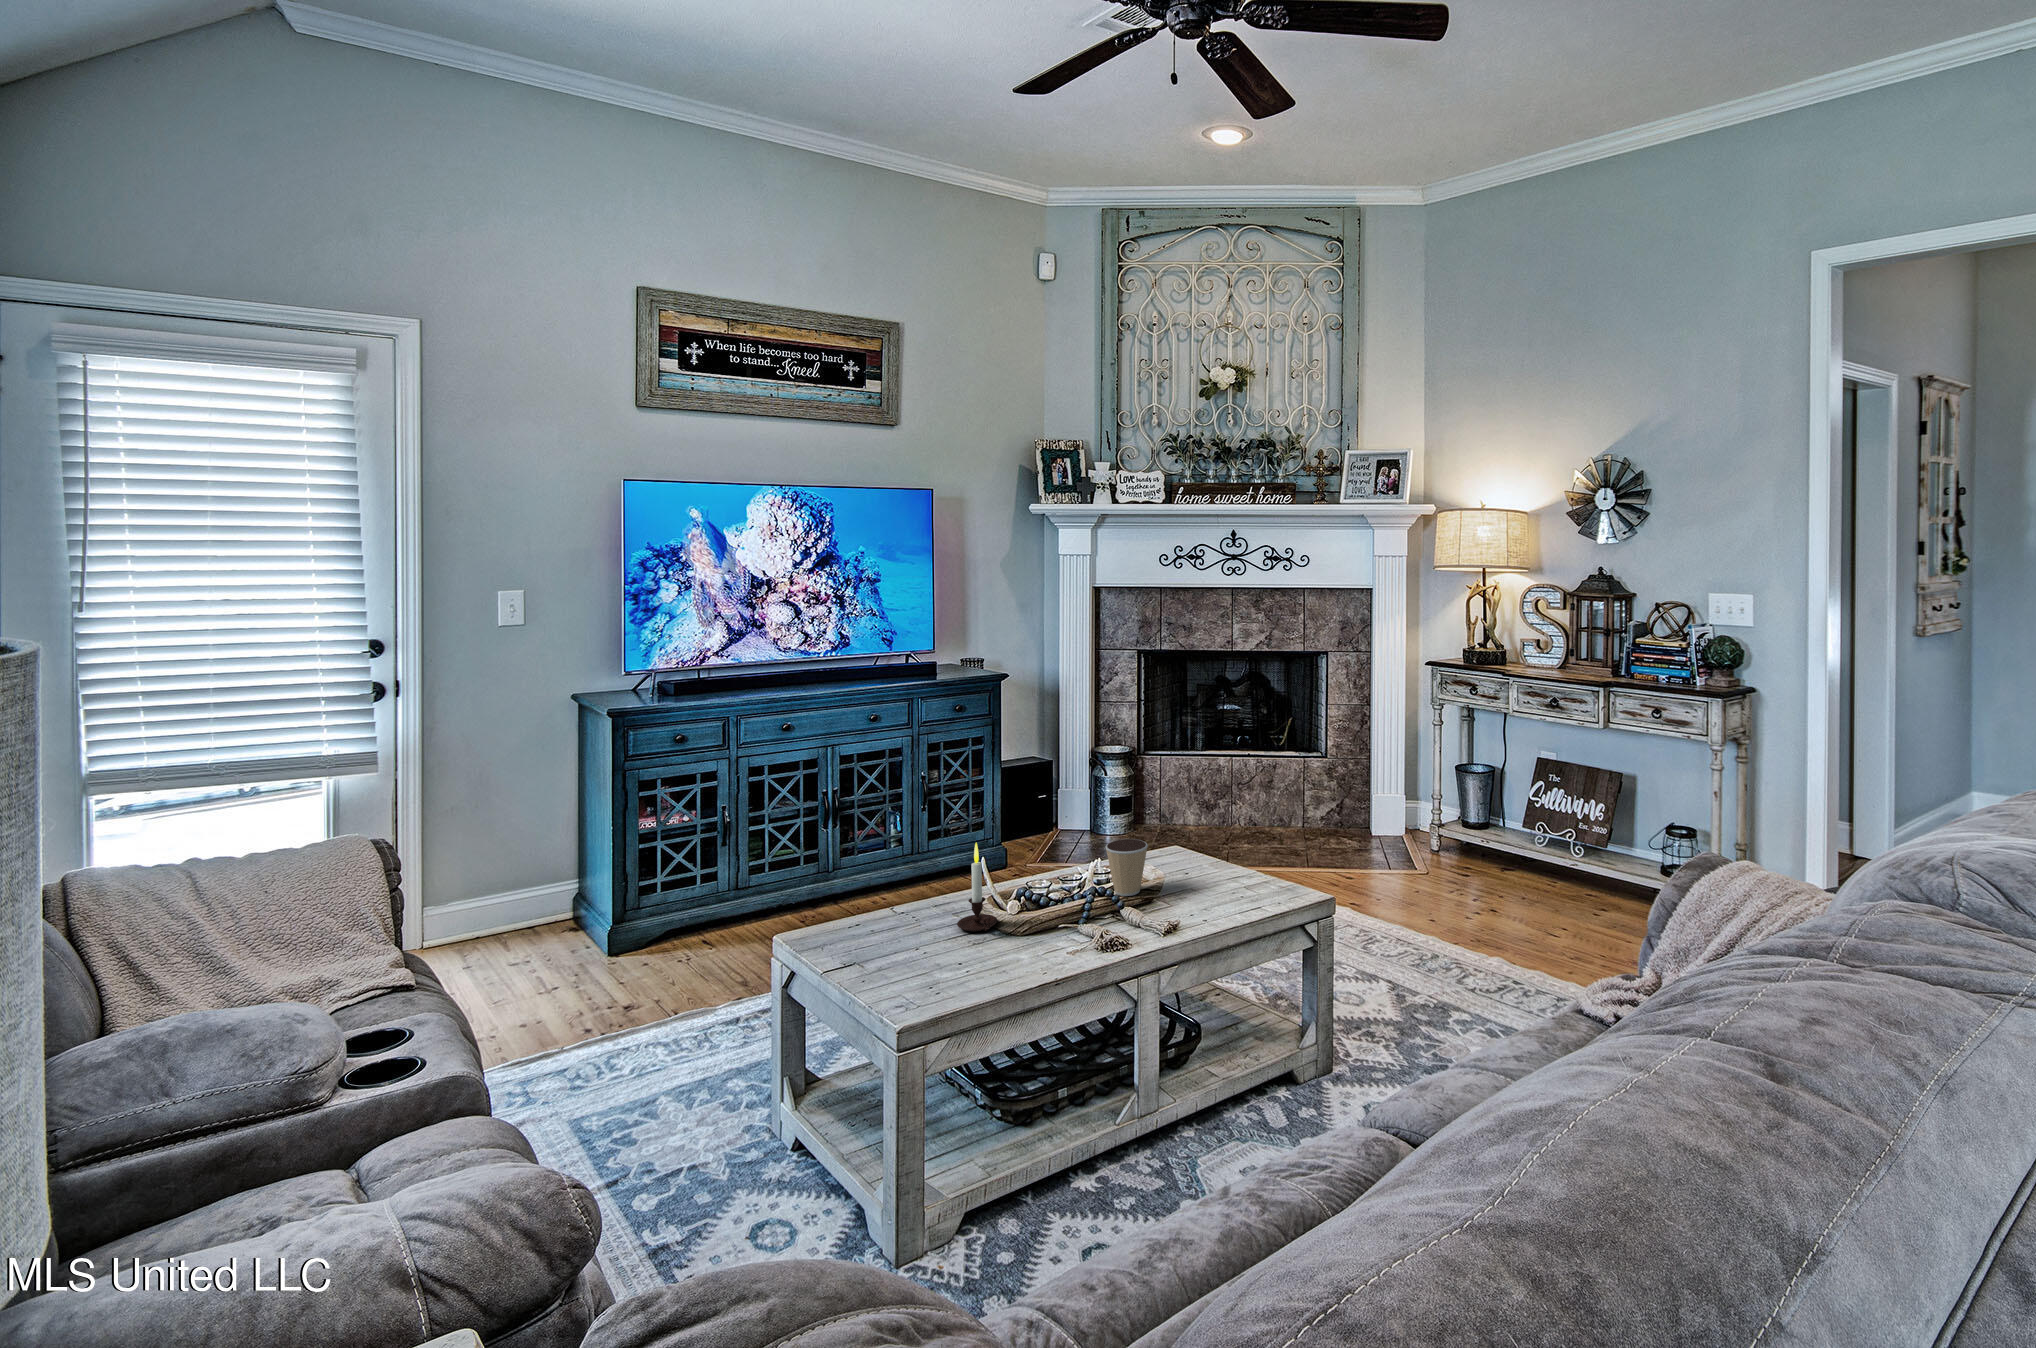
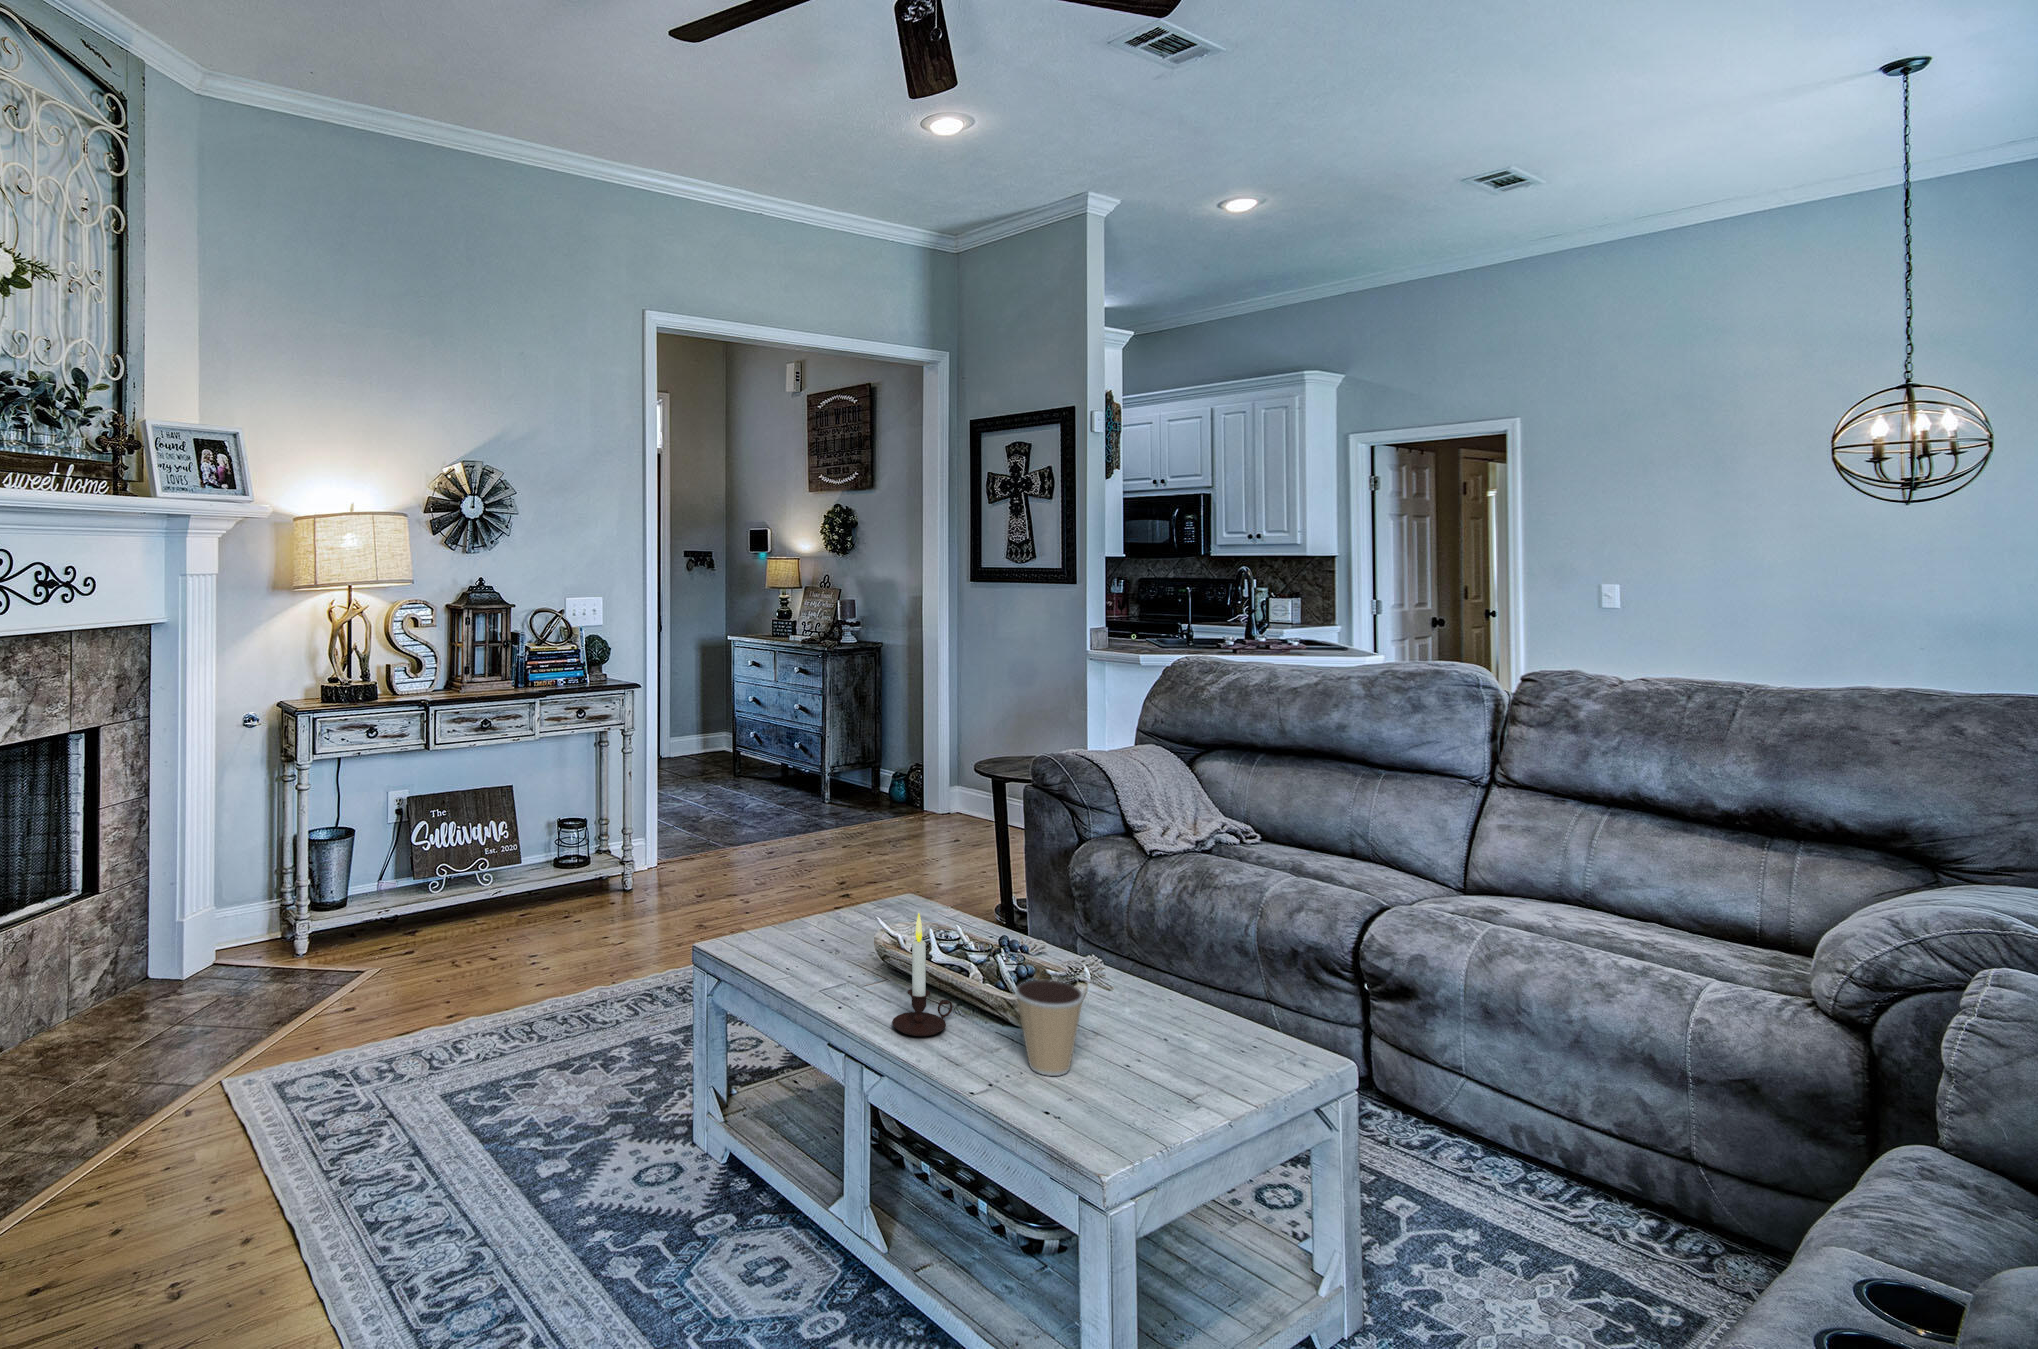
coffee cup: present [1105,839,1148,896] -> present [1015,980,1084,1076]

